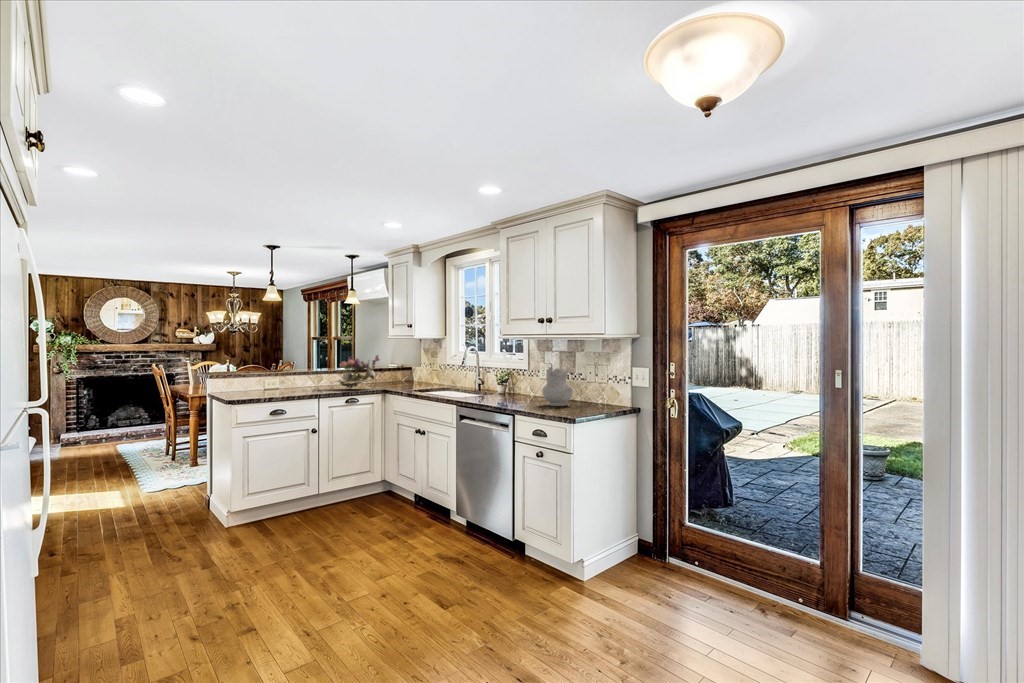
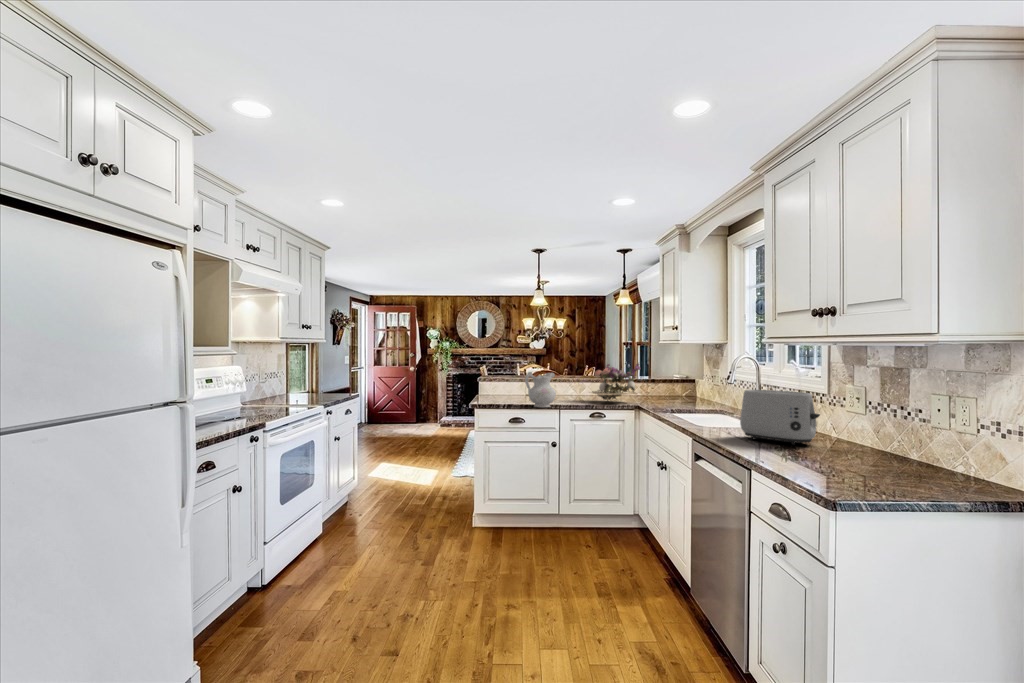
ceramic pitcher: present [542,367,573,406] -> present [525,372,556,407]
toaster: none [486,369,534,401] -> present [740,390,820,445]

